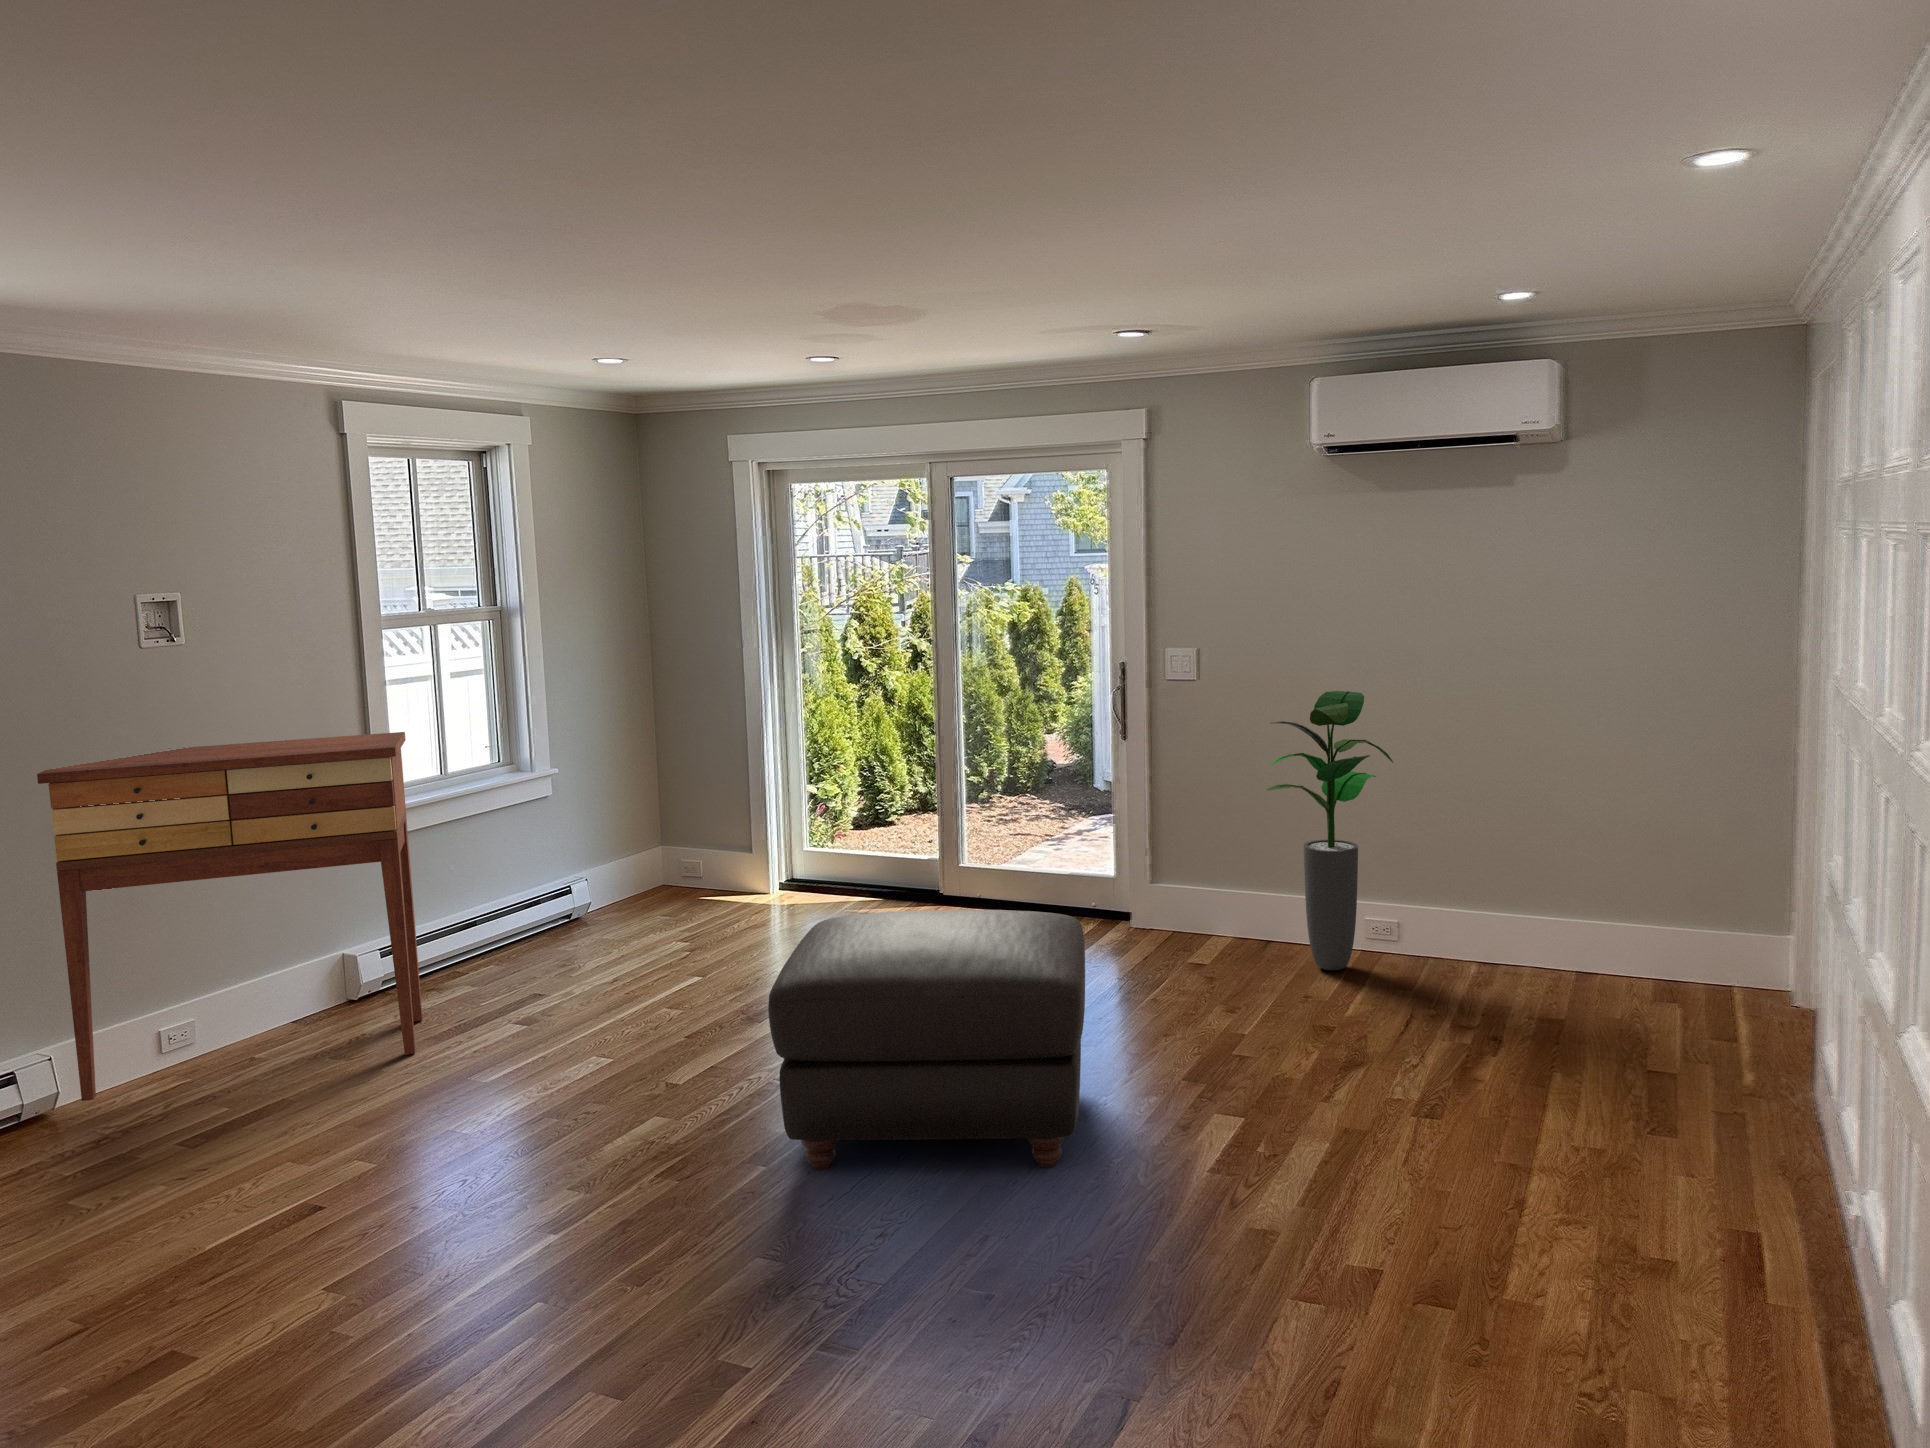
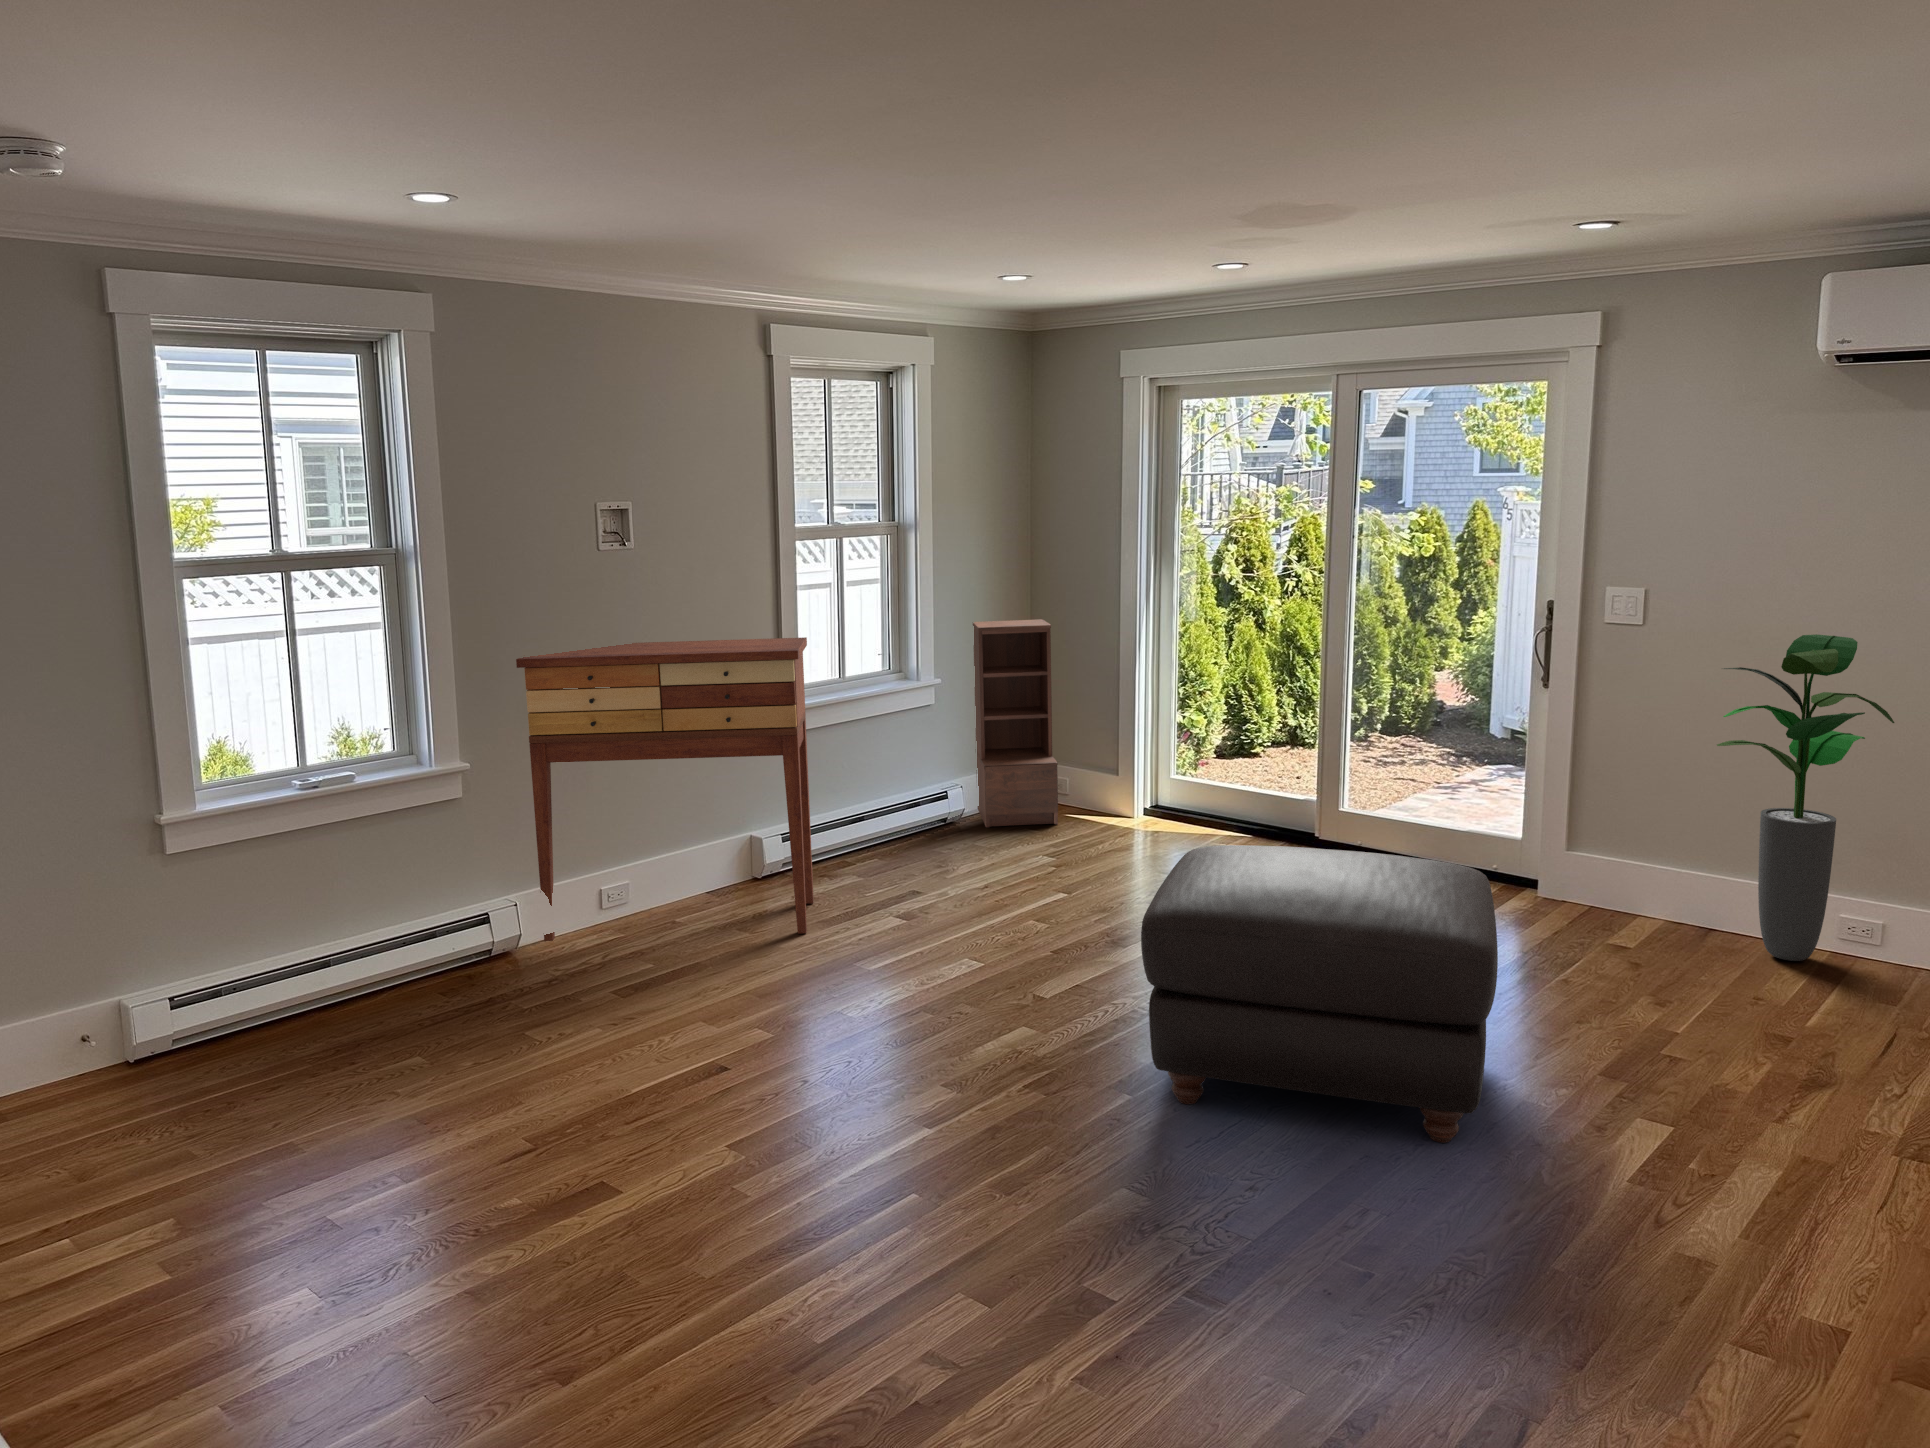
bookshelf: none [594,700,694,921] -> present [973,619,1058,827]

